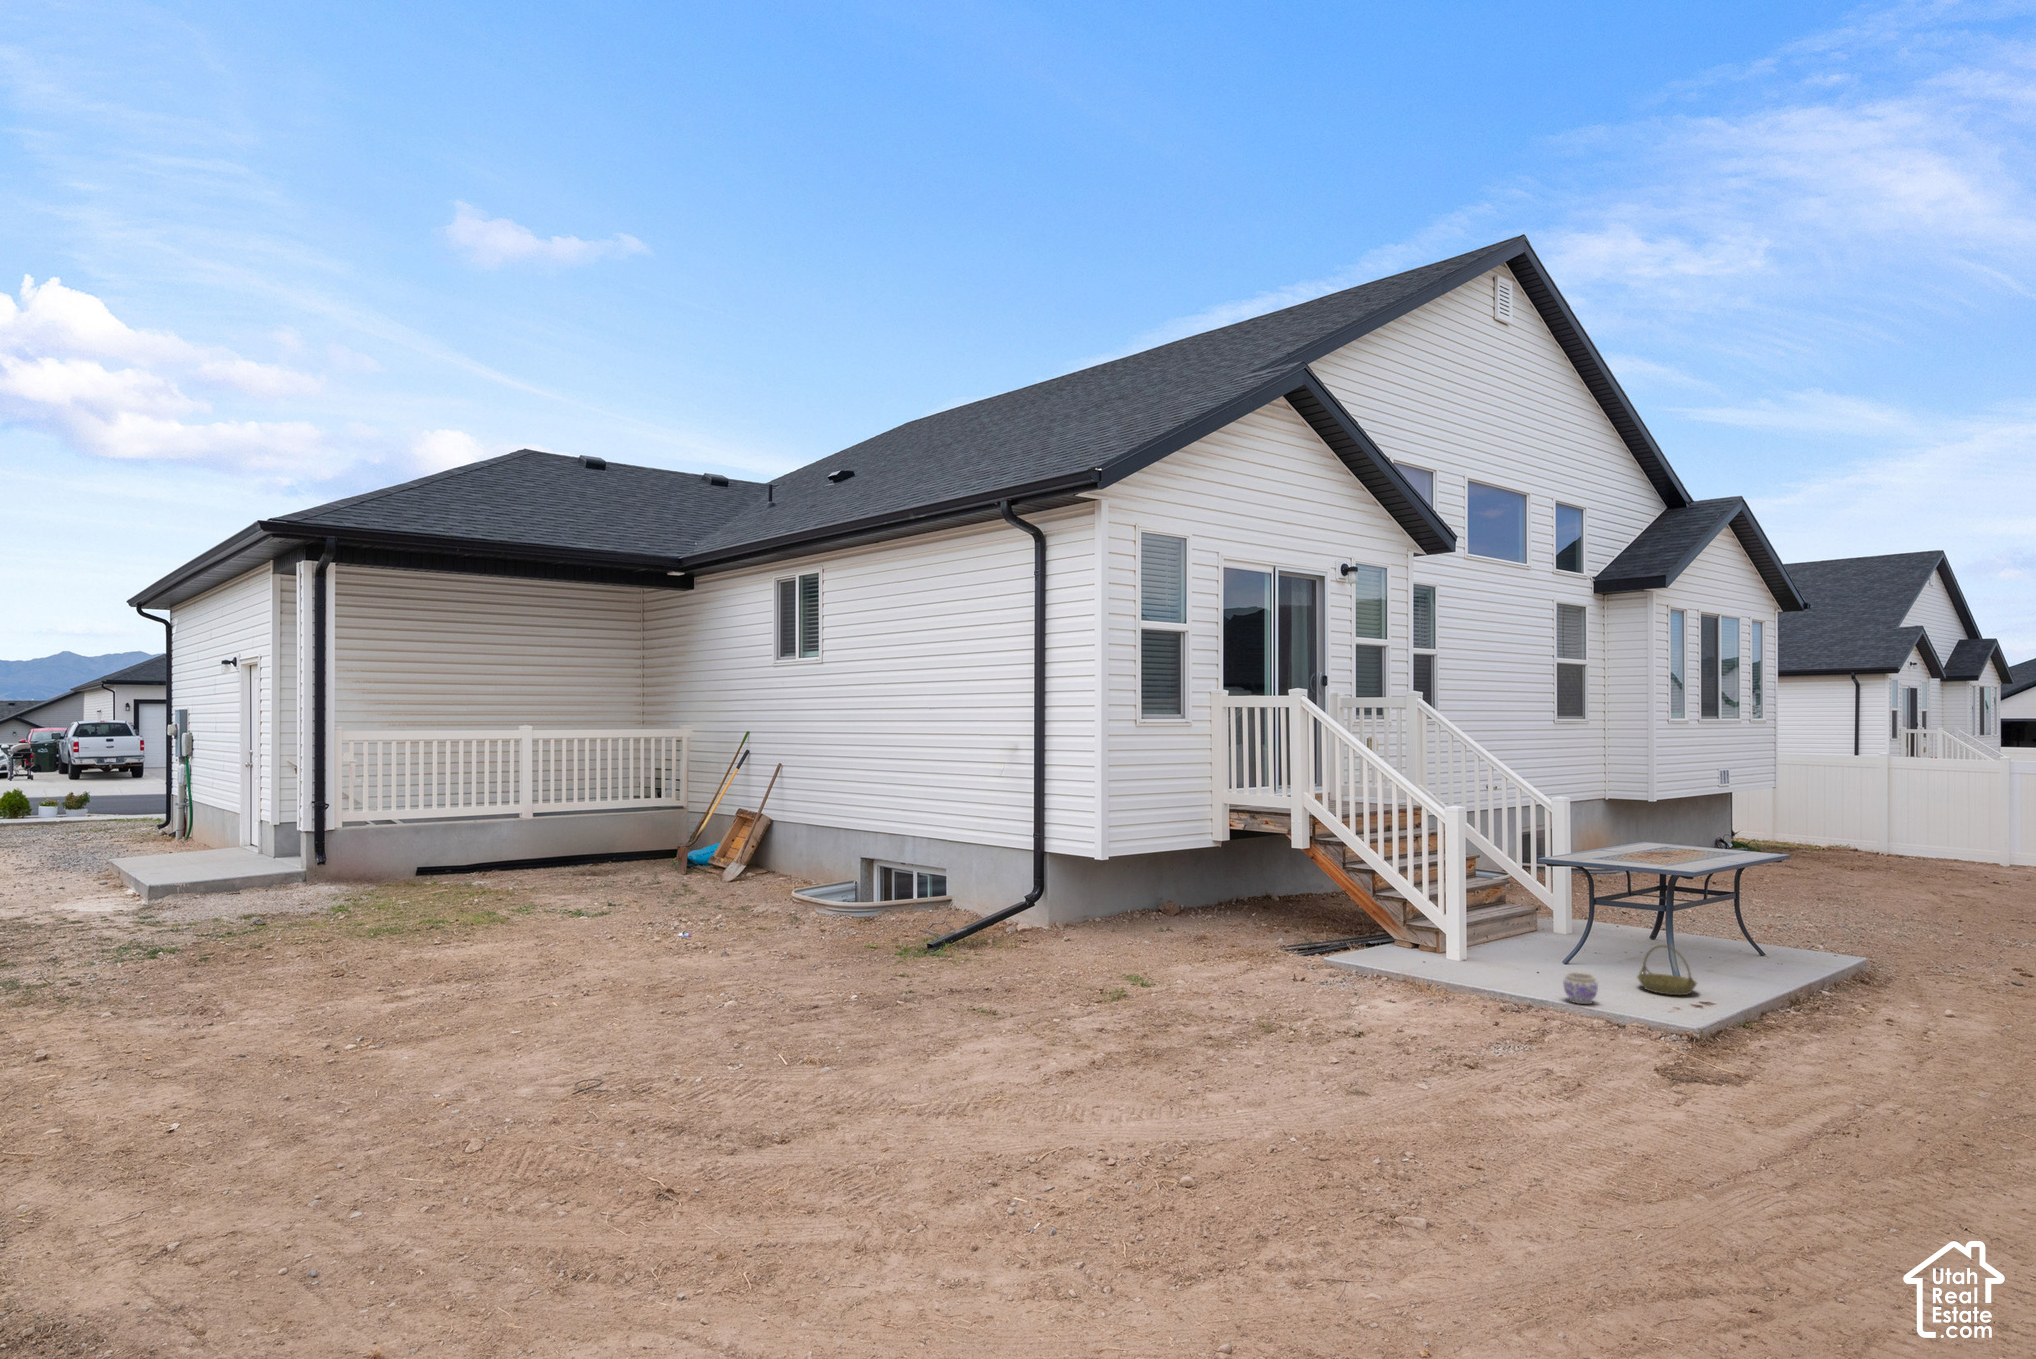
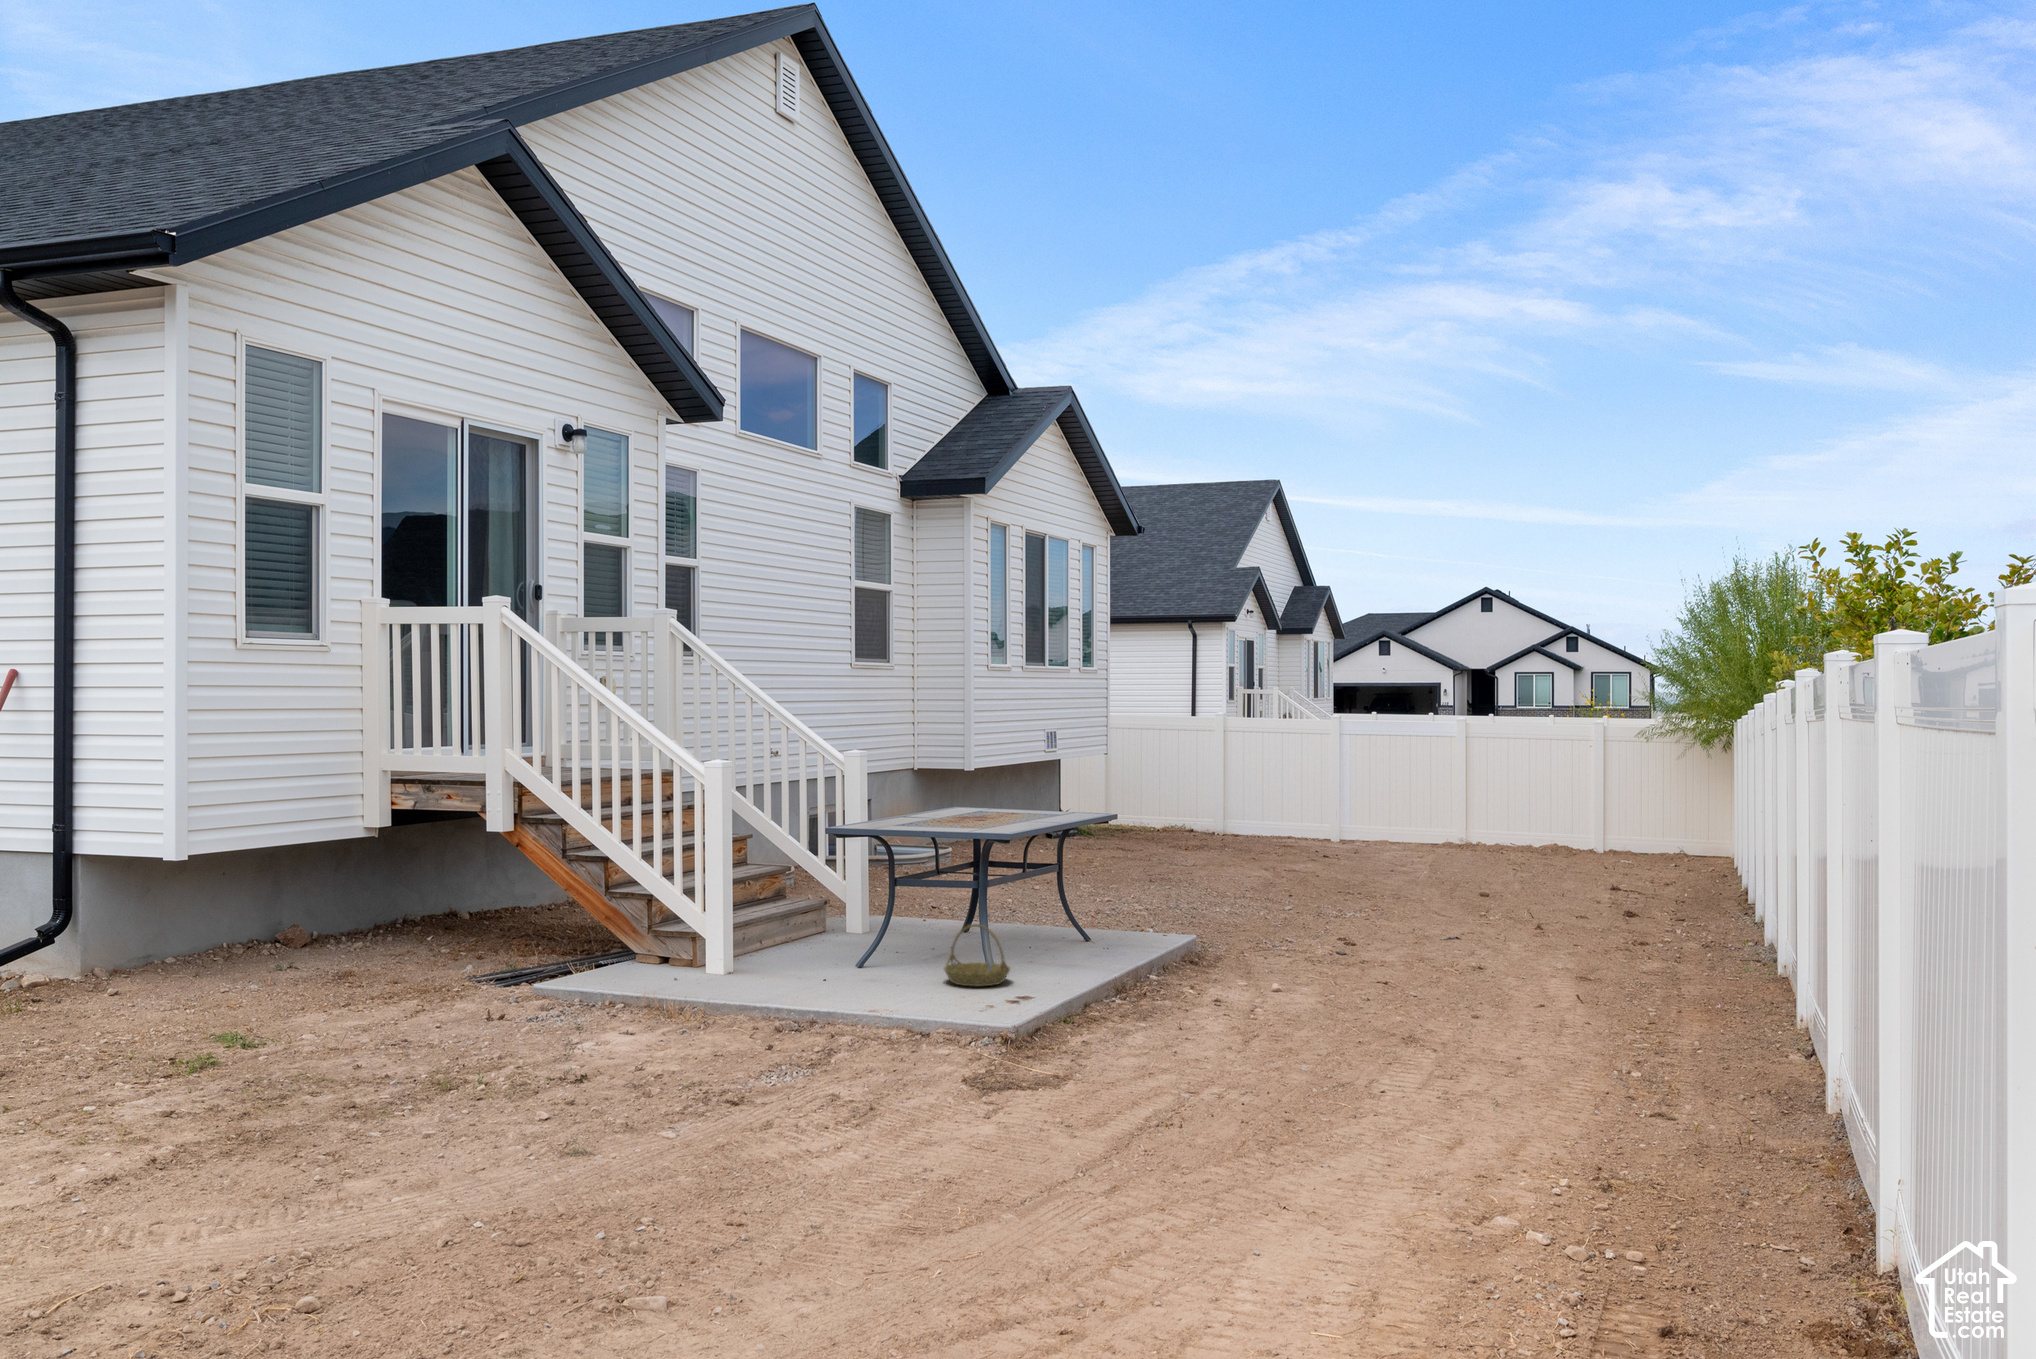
planter: present [1563,972,1598,1004] -> none [856,968,898,1009]

